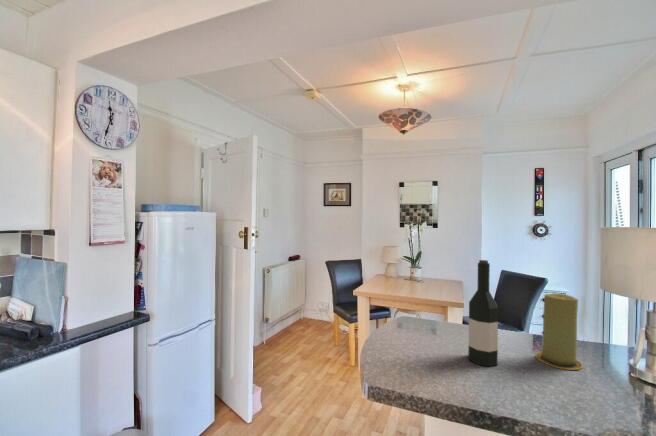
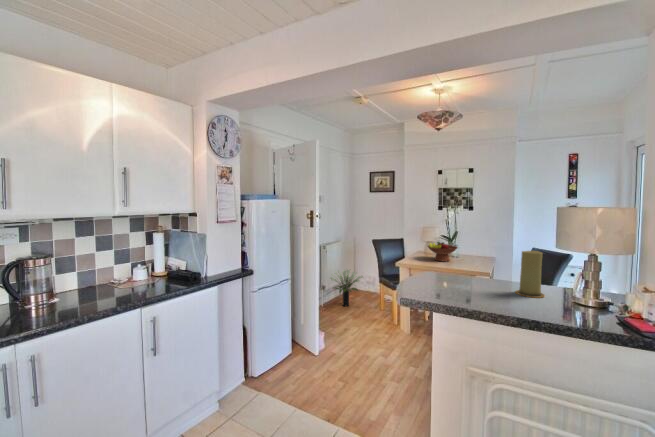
wine bottle: present [468,260,498,366] -> none [467,228,487,294]
fruit bowl: none [389,264,424,288] -> present [427,242,458,261]
potted plant: none [274,296,315,342] -> present [330,270,363,306]

